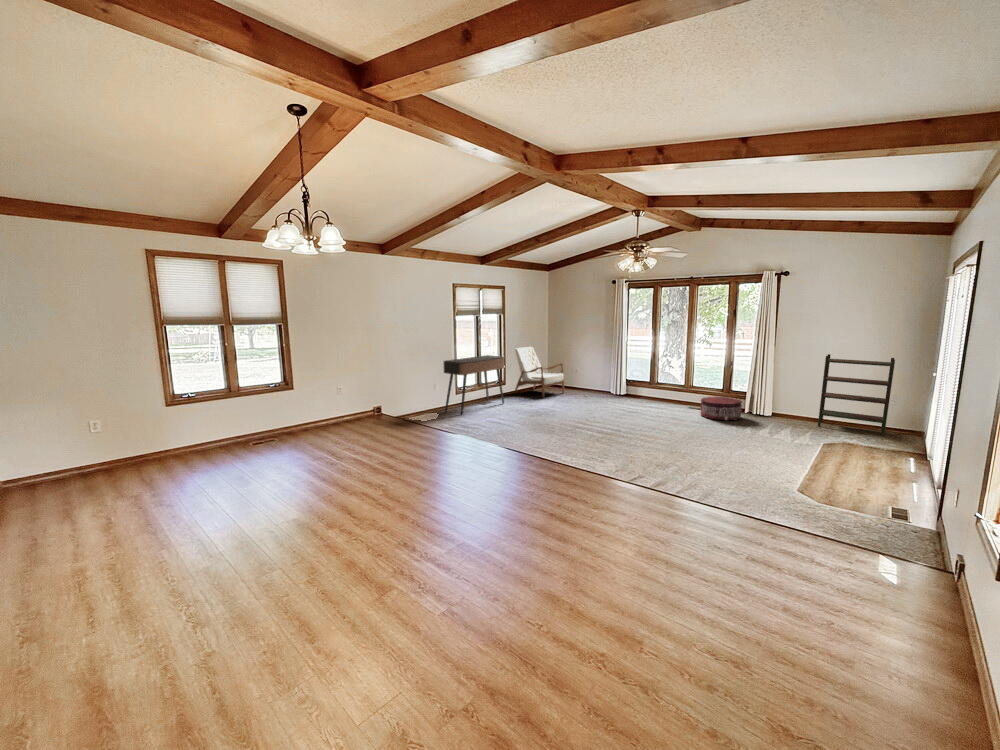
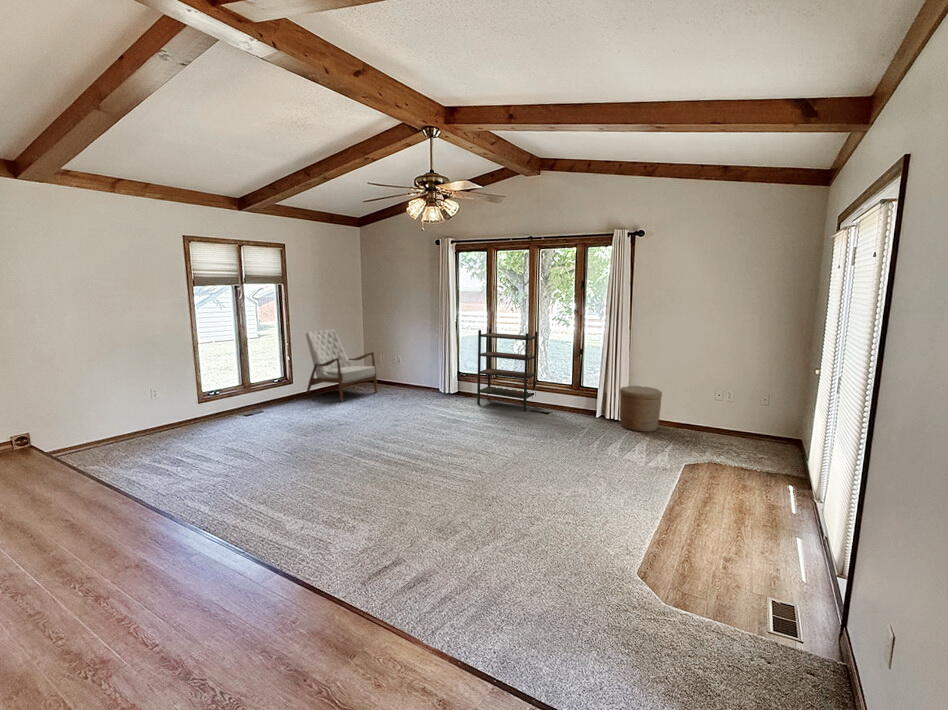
bookshelf: present [818,354,895,436] -> present [477,328,538,412]
console table: present [444,355,504,415] -> none [154,344,274,440]
woven basket: none [766,390,803,424] -> present [620,386,662,432]
pouf: present [700,396,742,420] -> none [539,396,590,431]

